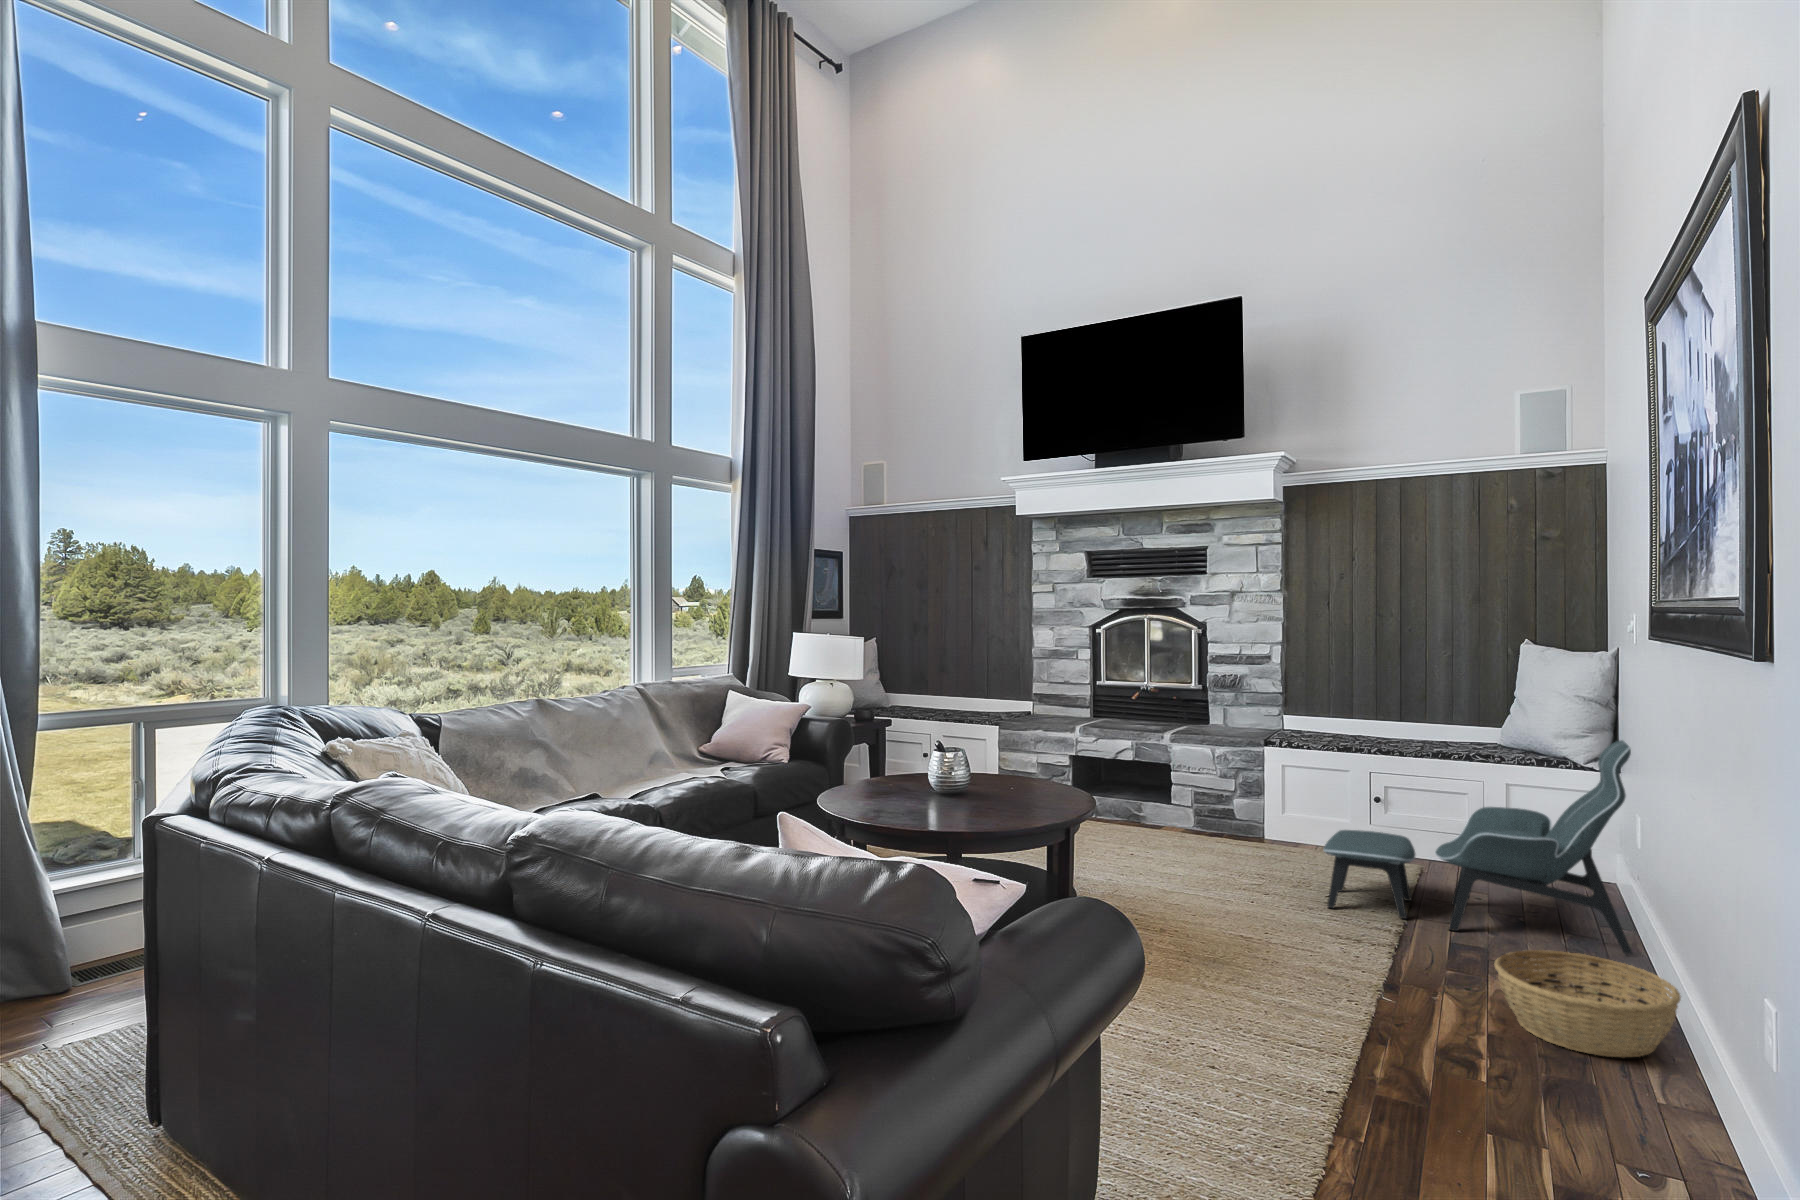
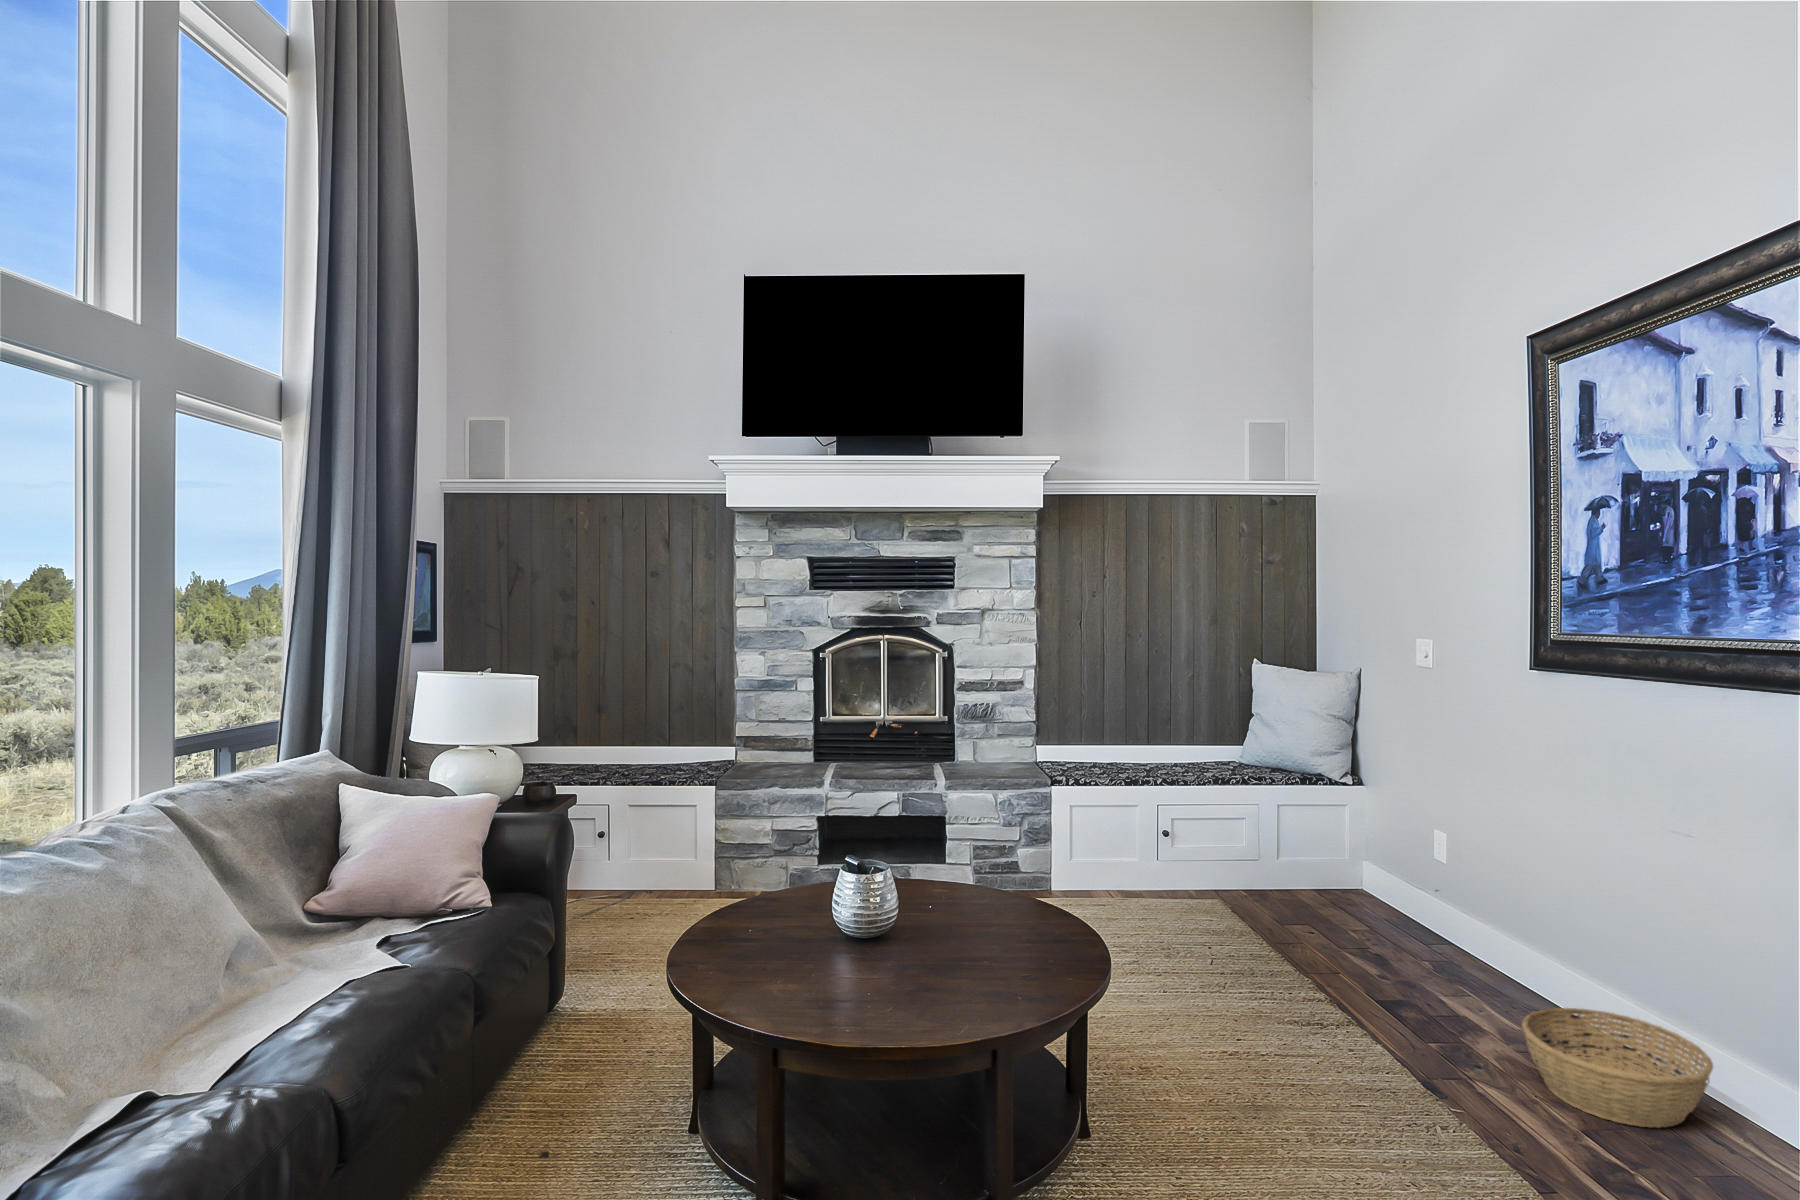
lounge chair: present [1323,740,1632,954] -> none [1198,769,1496,984]

